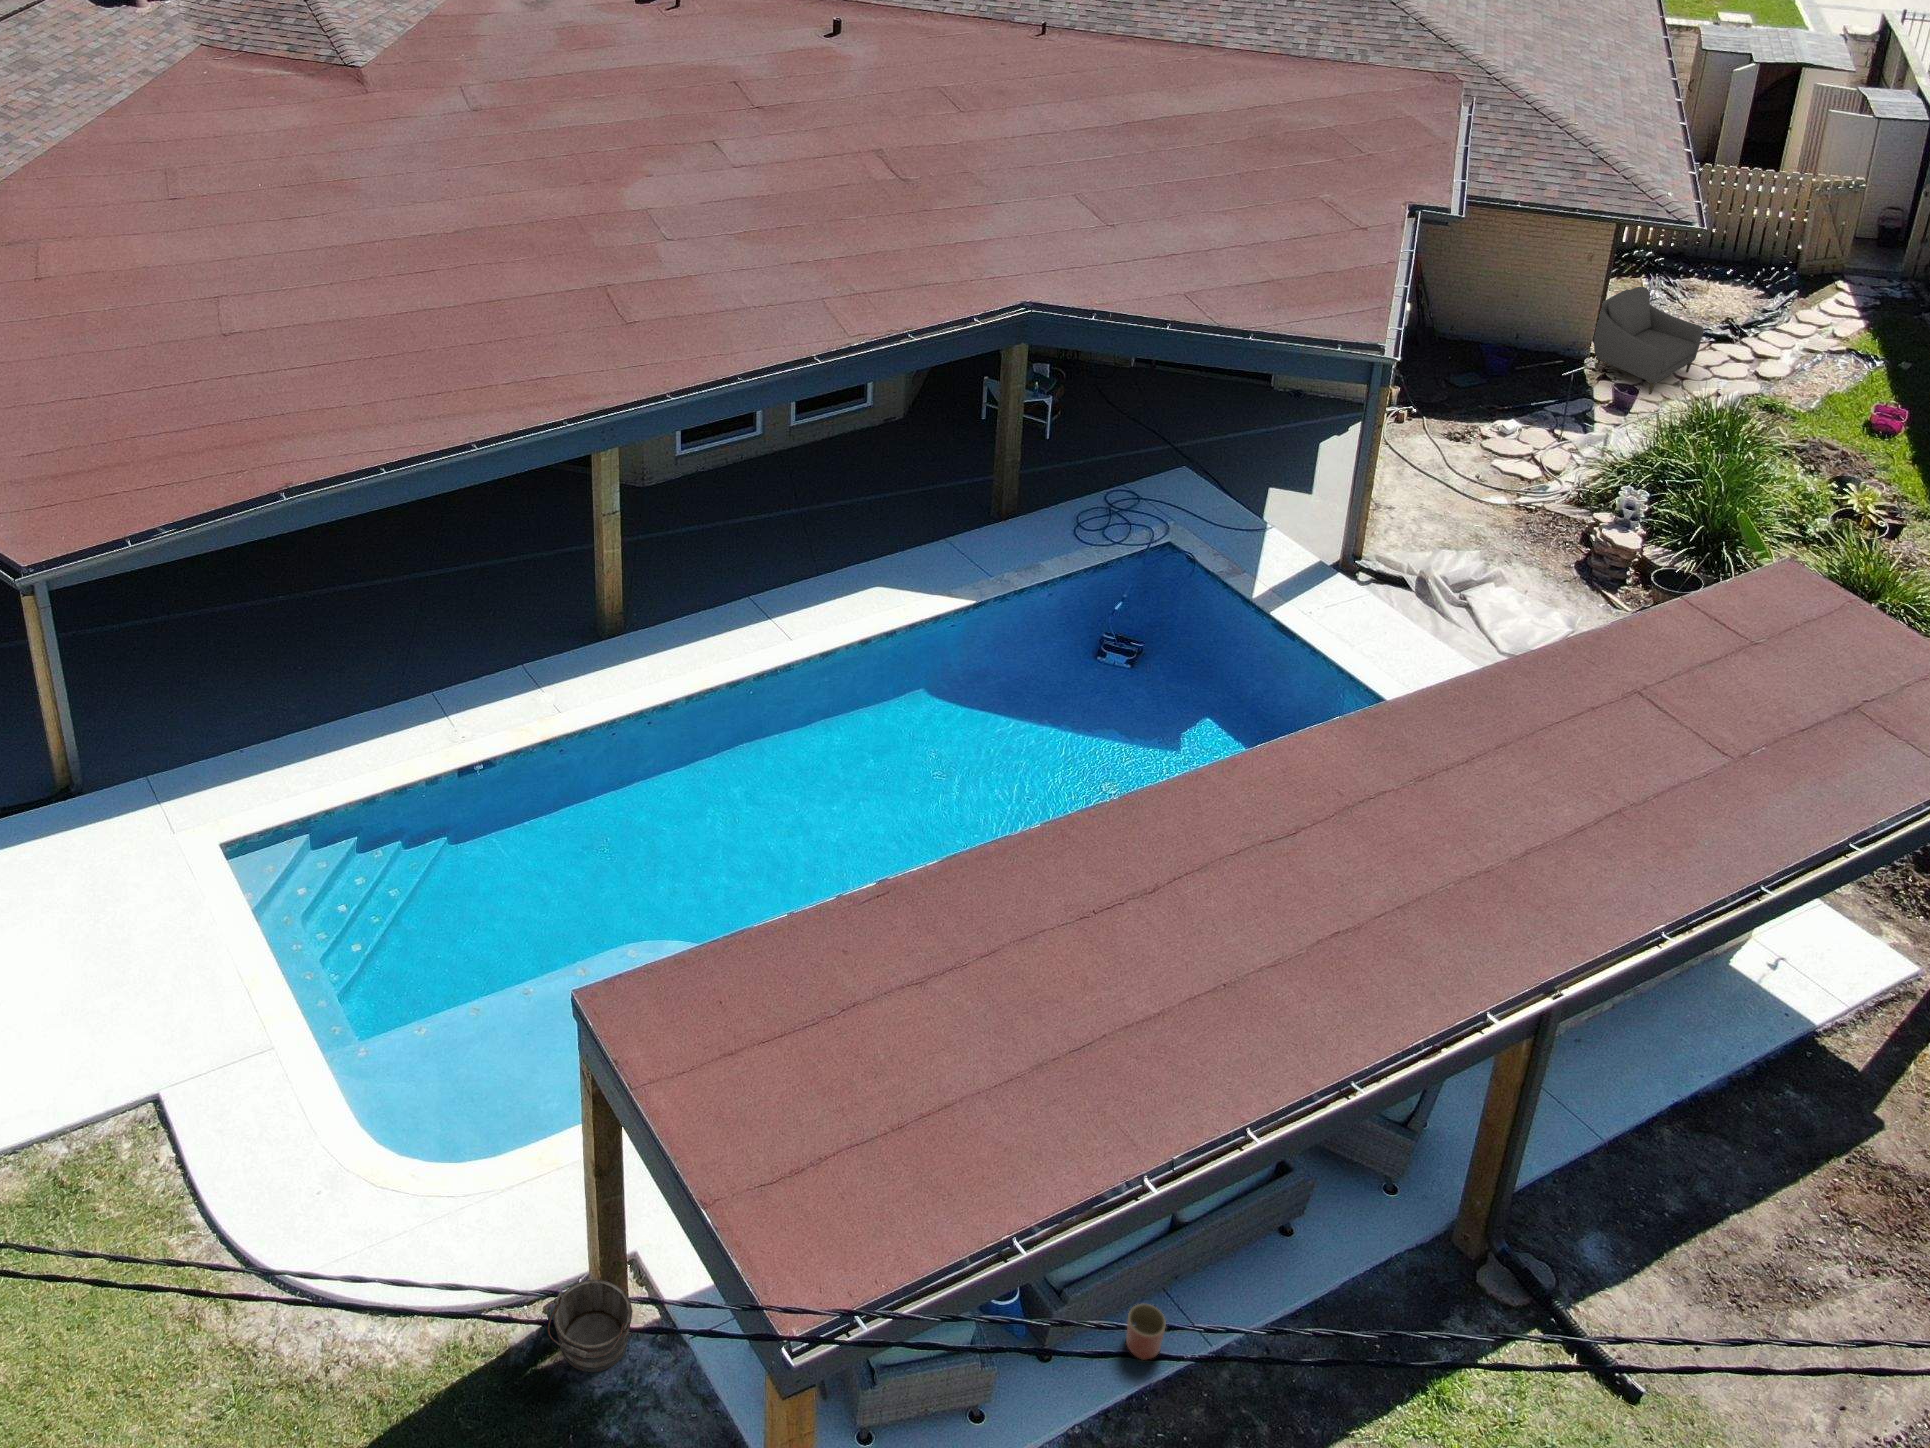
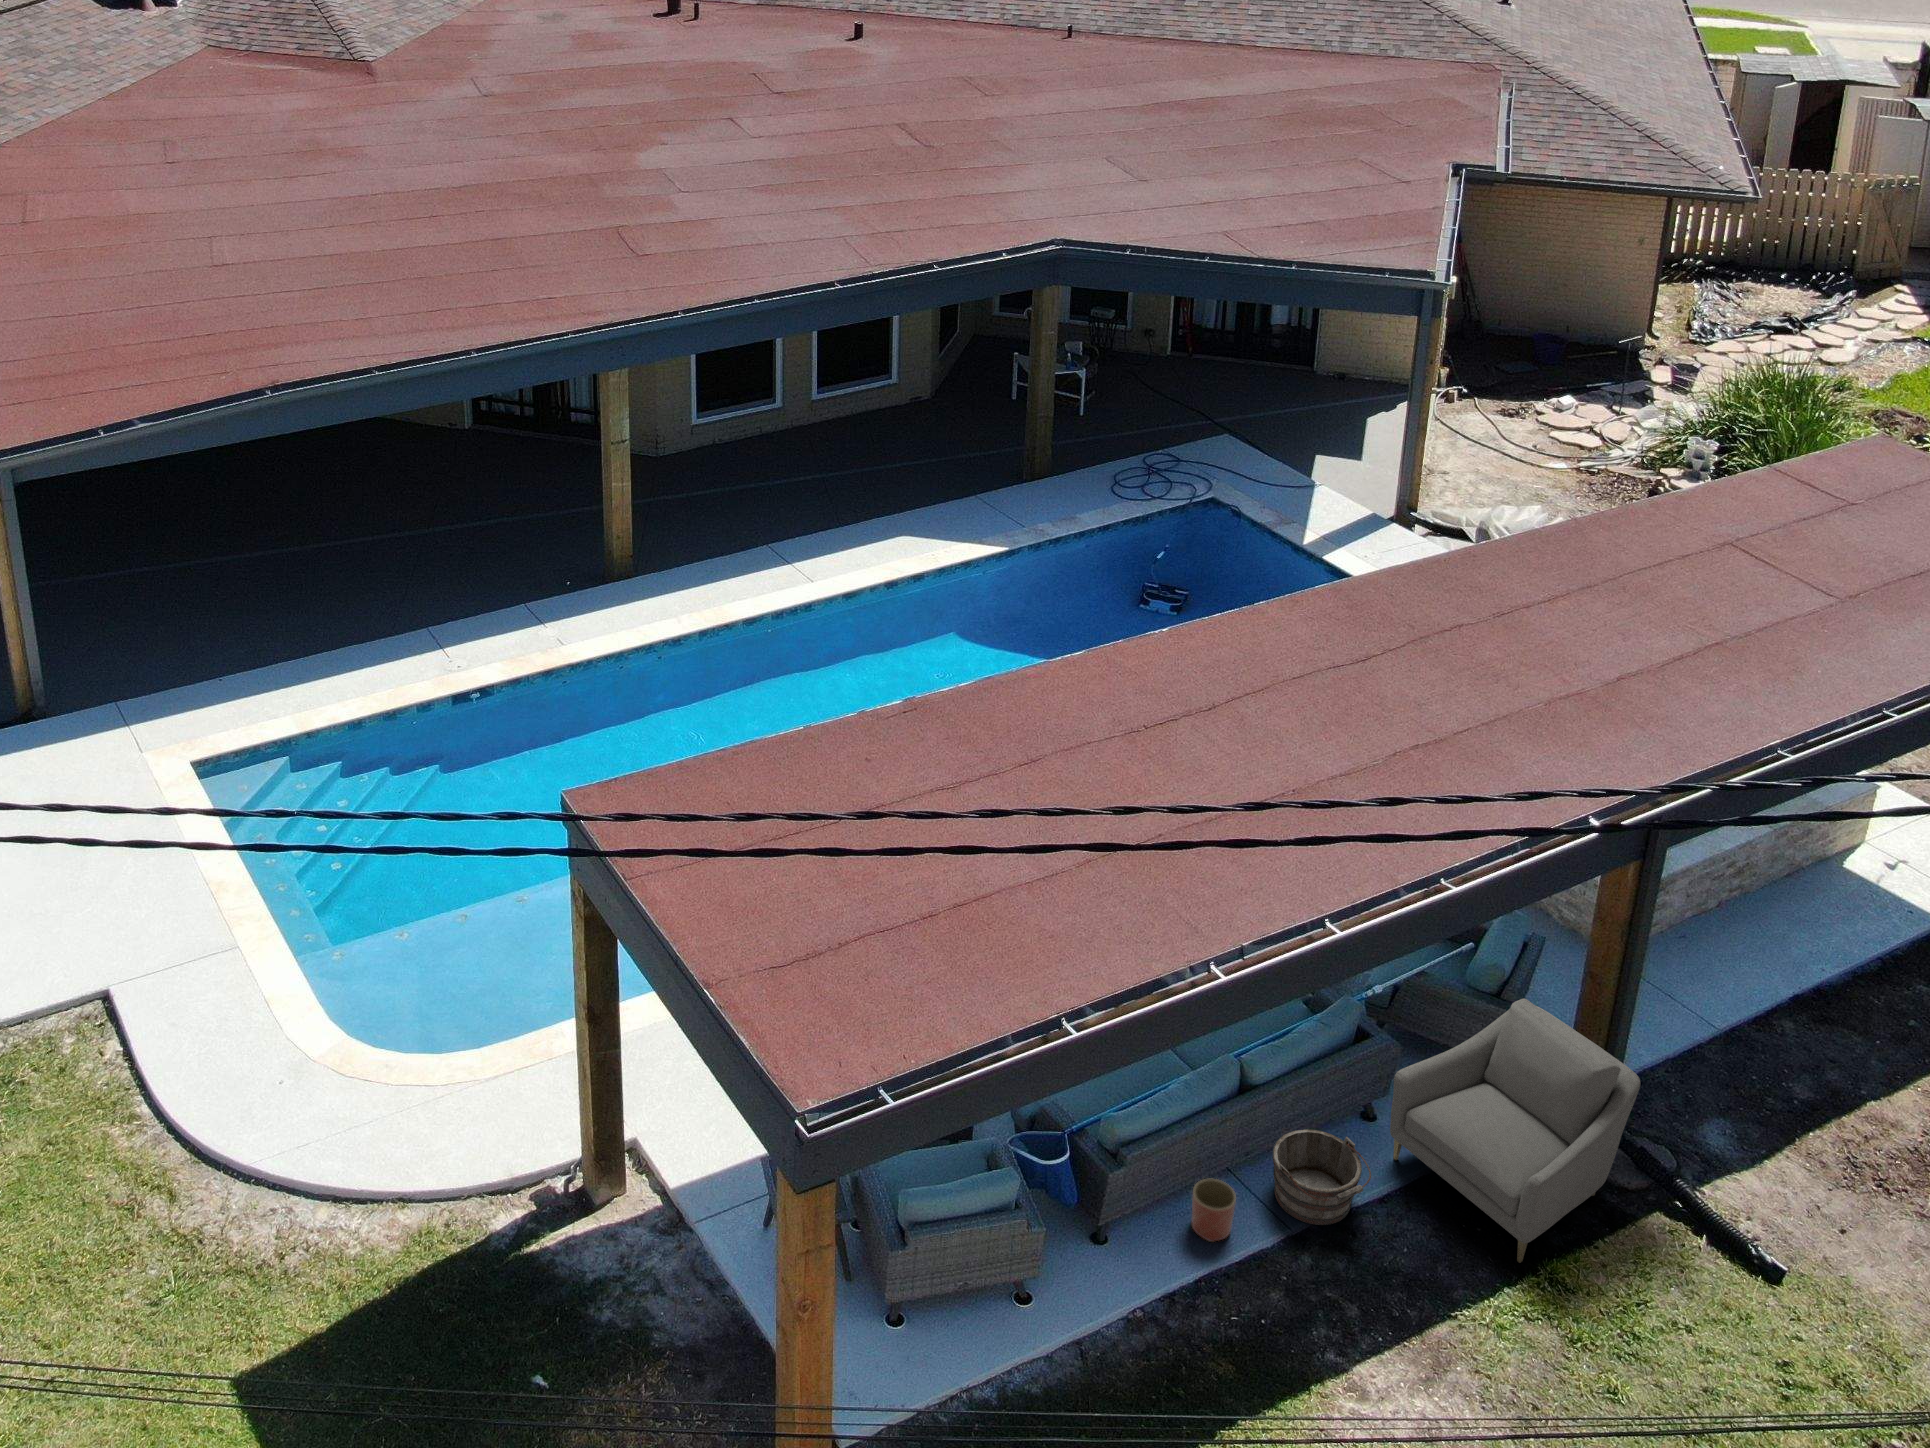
chair: present [1594,287,1704,394] -> present [1390,998,1640,1263]
bucket: present [548,1280,632,1372] -> present [1272,1129,1371,1225]

